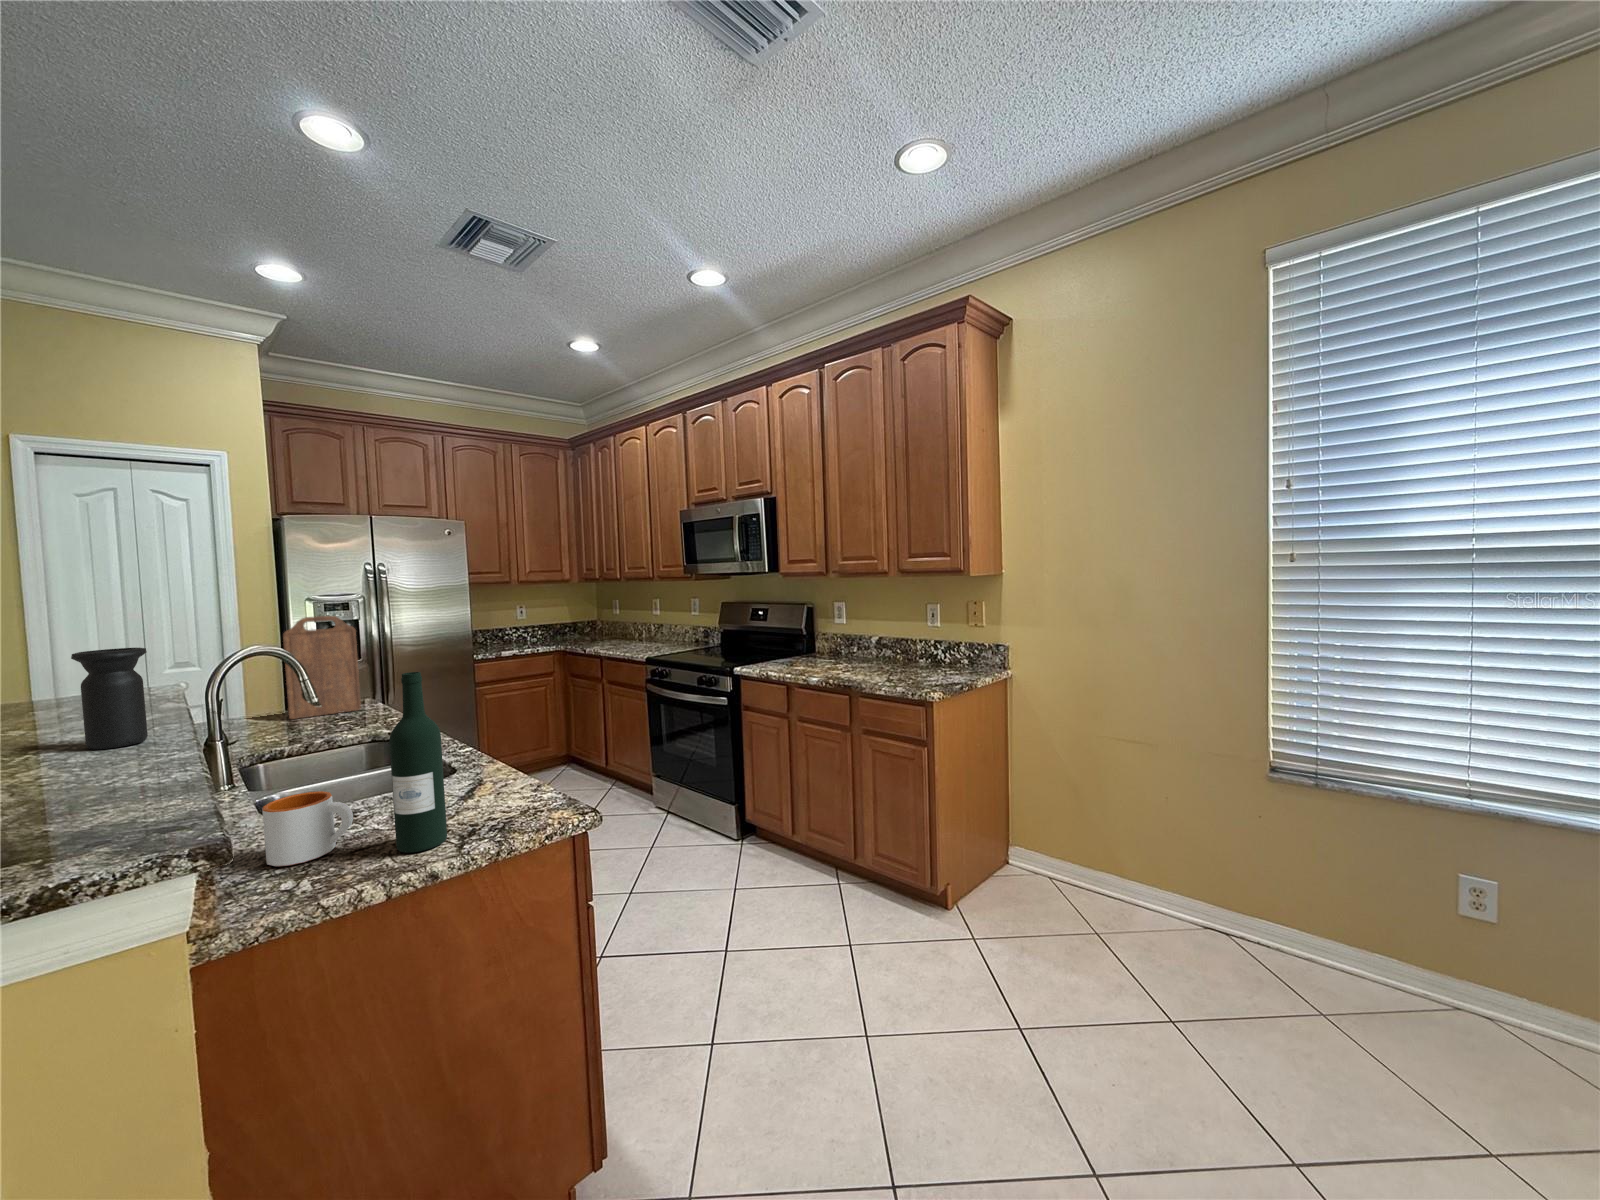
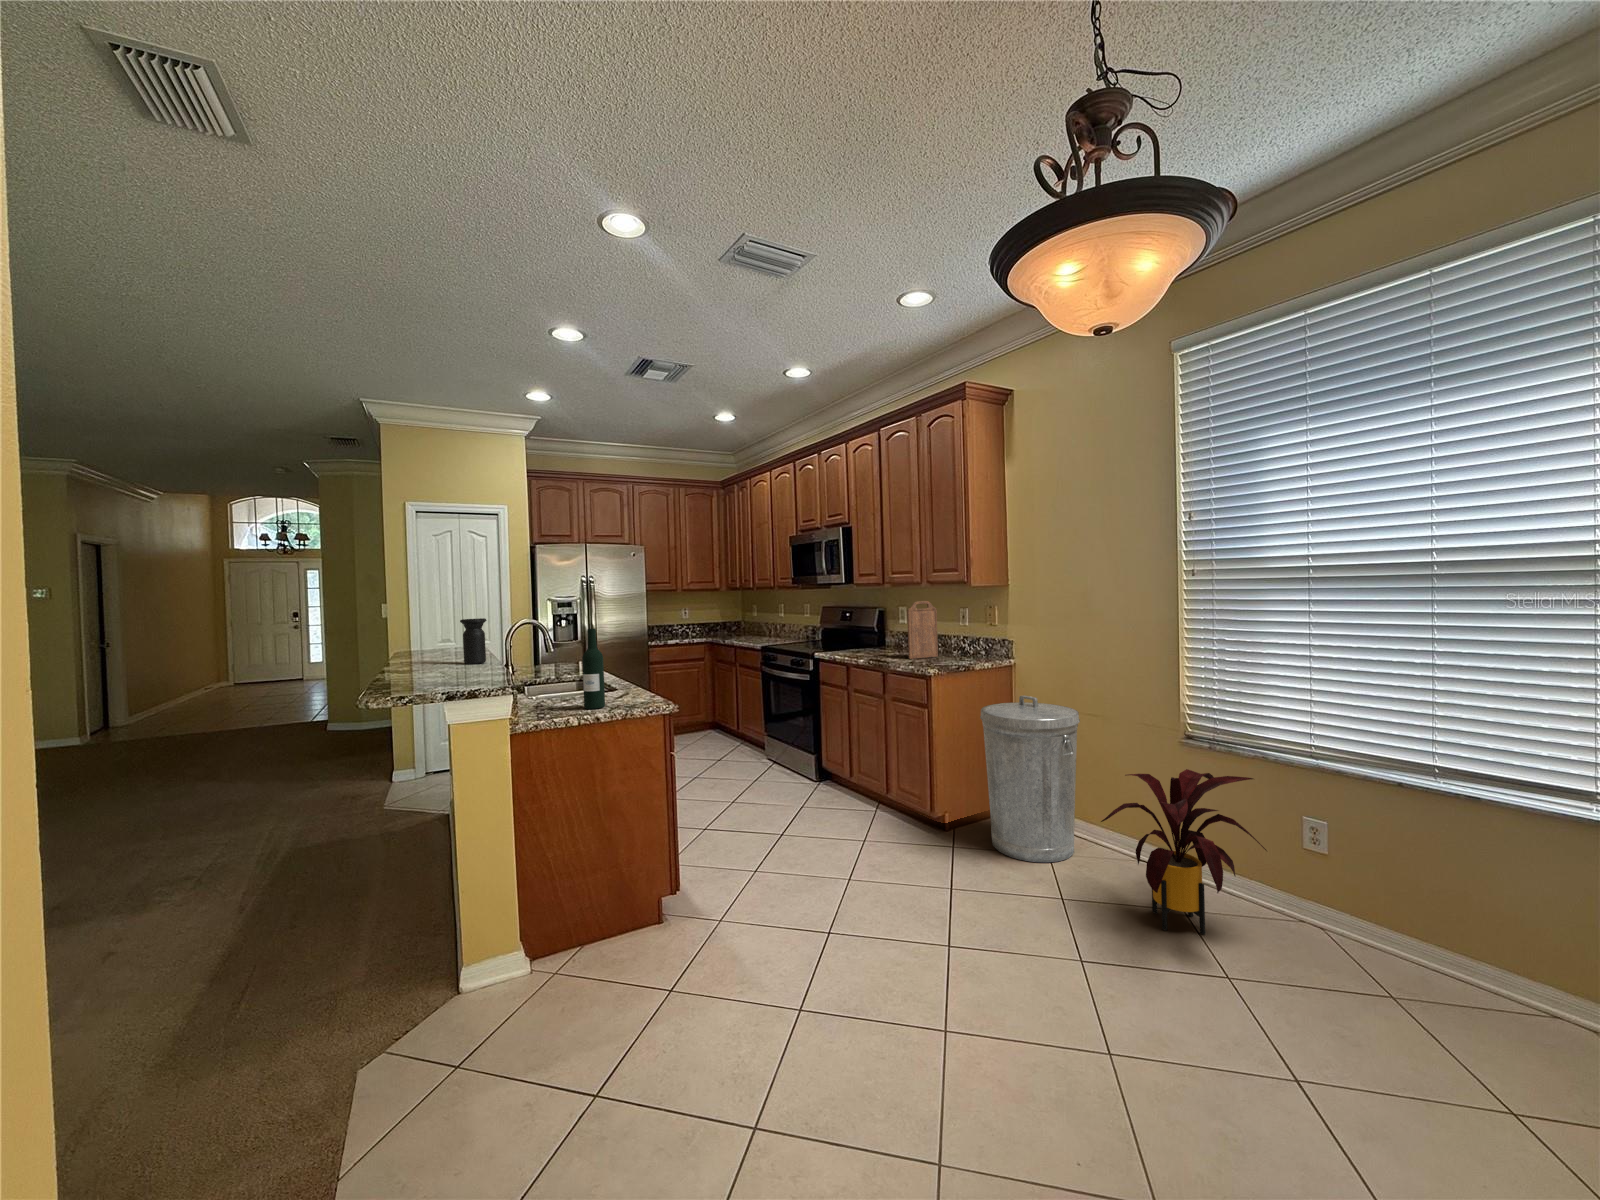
cutting board: present [283,616,361,719] -> present [907,601,938,659]
trash can: none [998,721,1134,949] -> present [980,696,1080,862]
mug: present [262,791,353,866] -> none [534,682,568,710]
house plant: none [1229,818,1453,1058] -> present [1101,769,1267,934]

